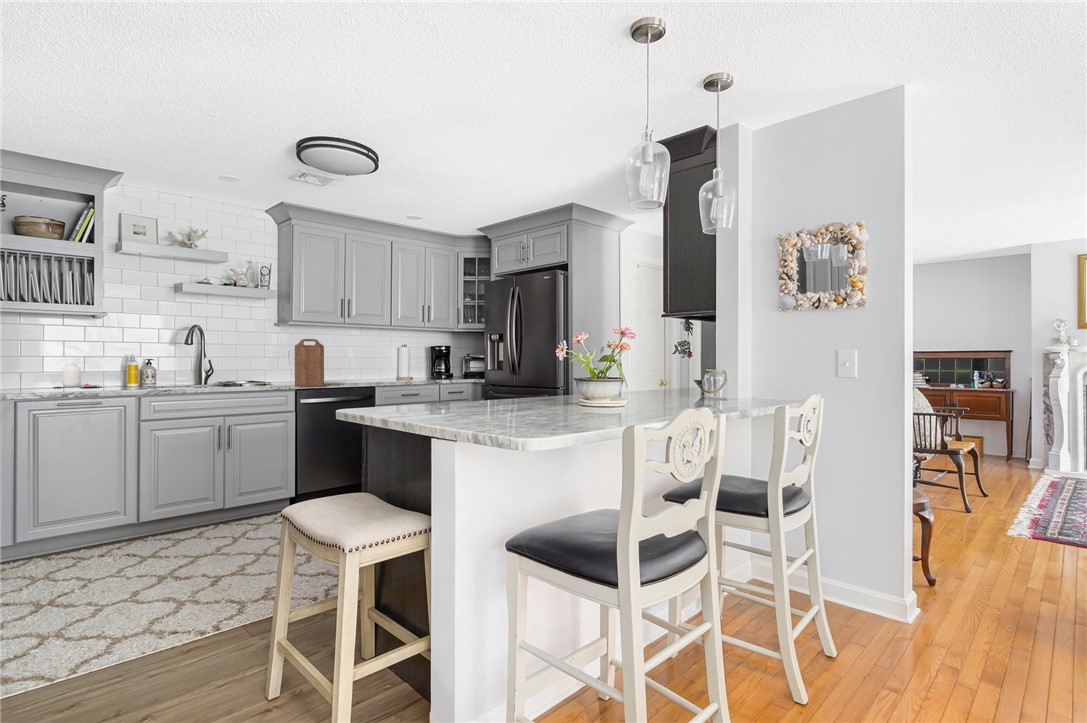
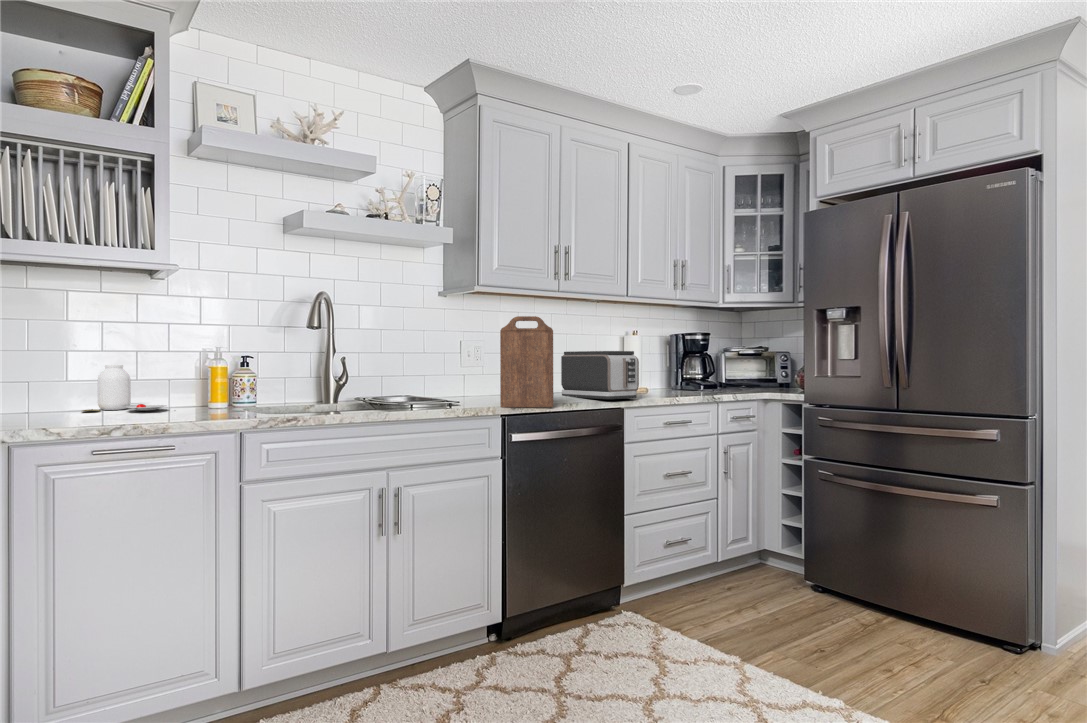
toaster: none [343,357,383,383] -> present [561,351,639,399]

